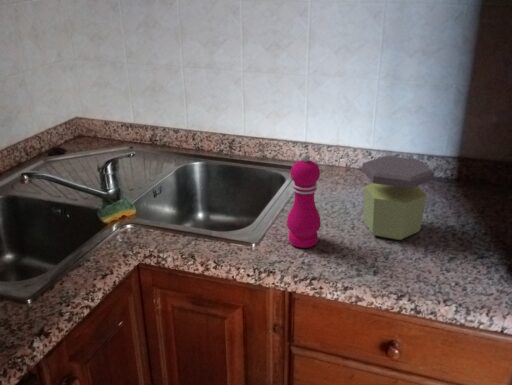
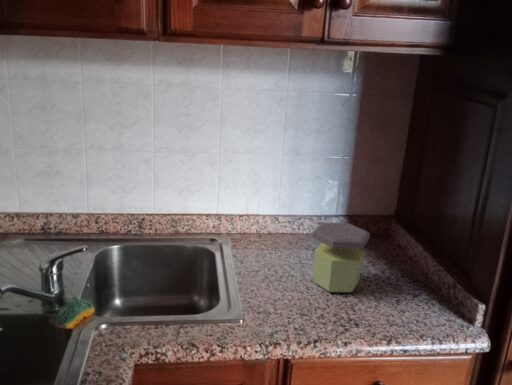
pepper mill: present [287,154,321,248] -> none [265,230,297,315]

